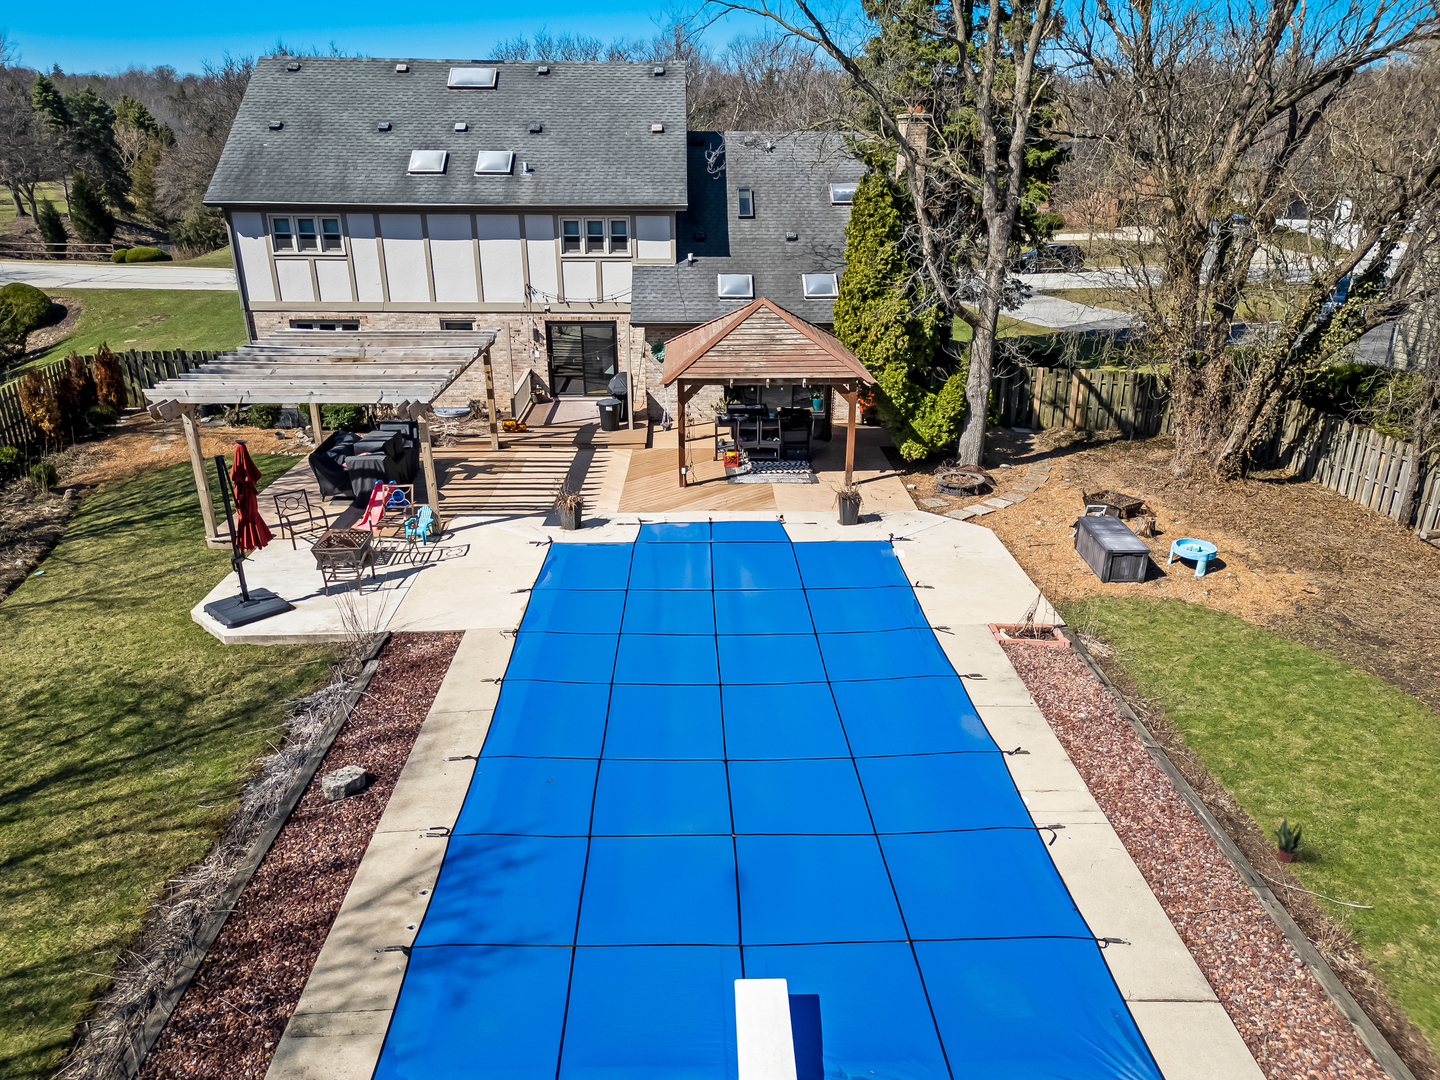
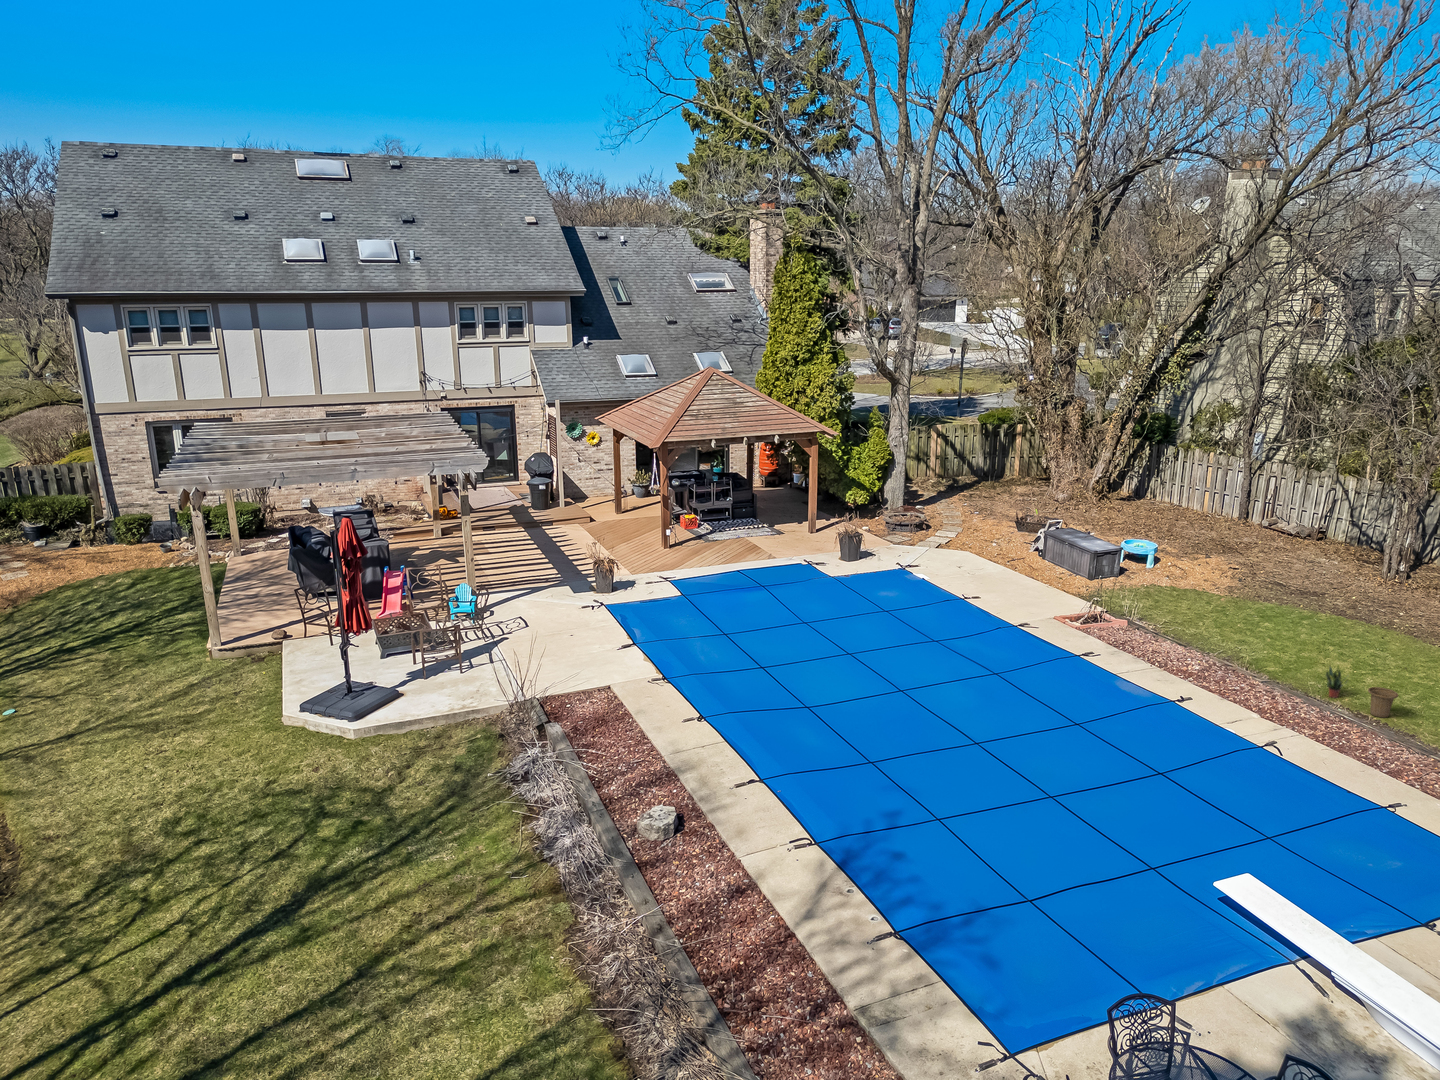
basket: none [1316,870,1361,920] -> present [1368,687,1398,718]

